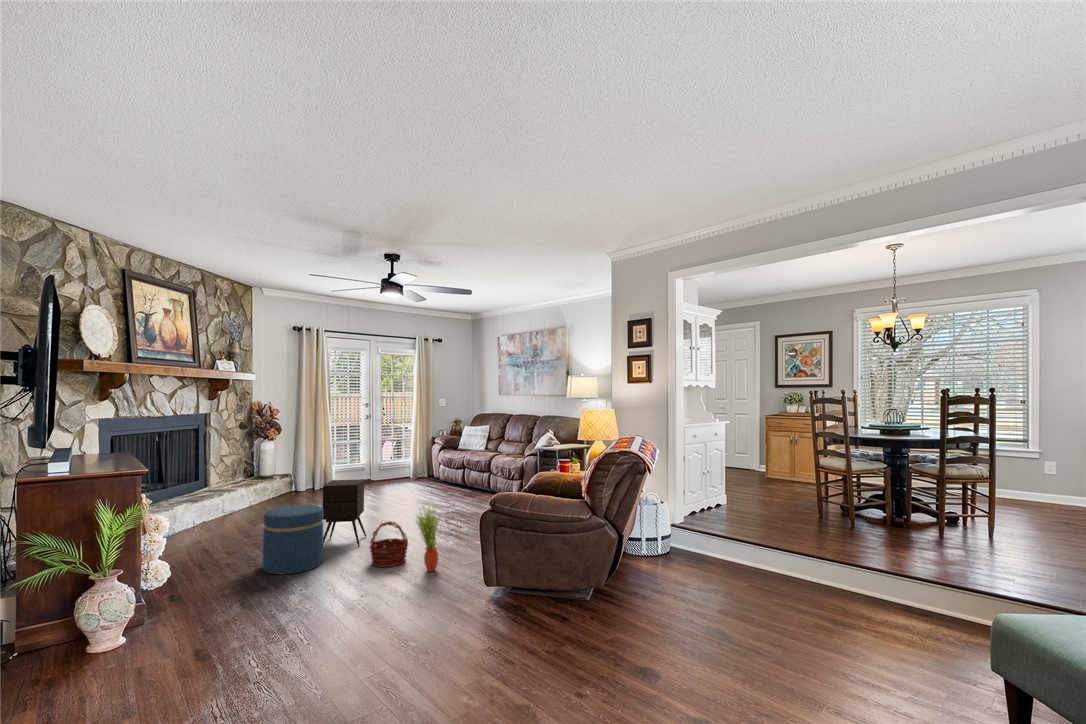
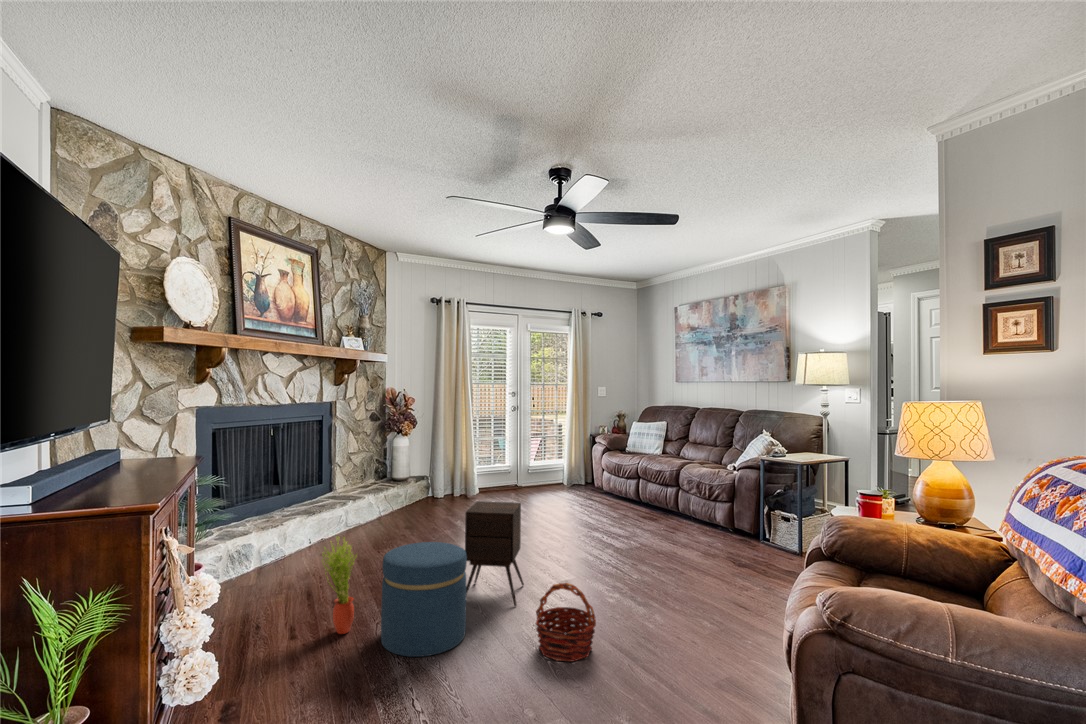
potted plant: present [416,506,440,571] -> present [322,537,357,634]

